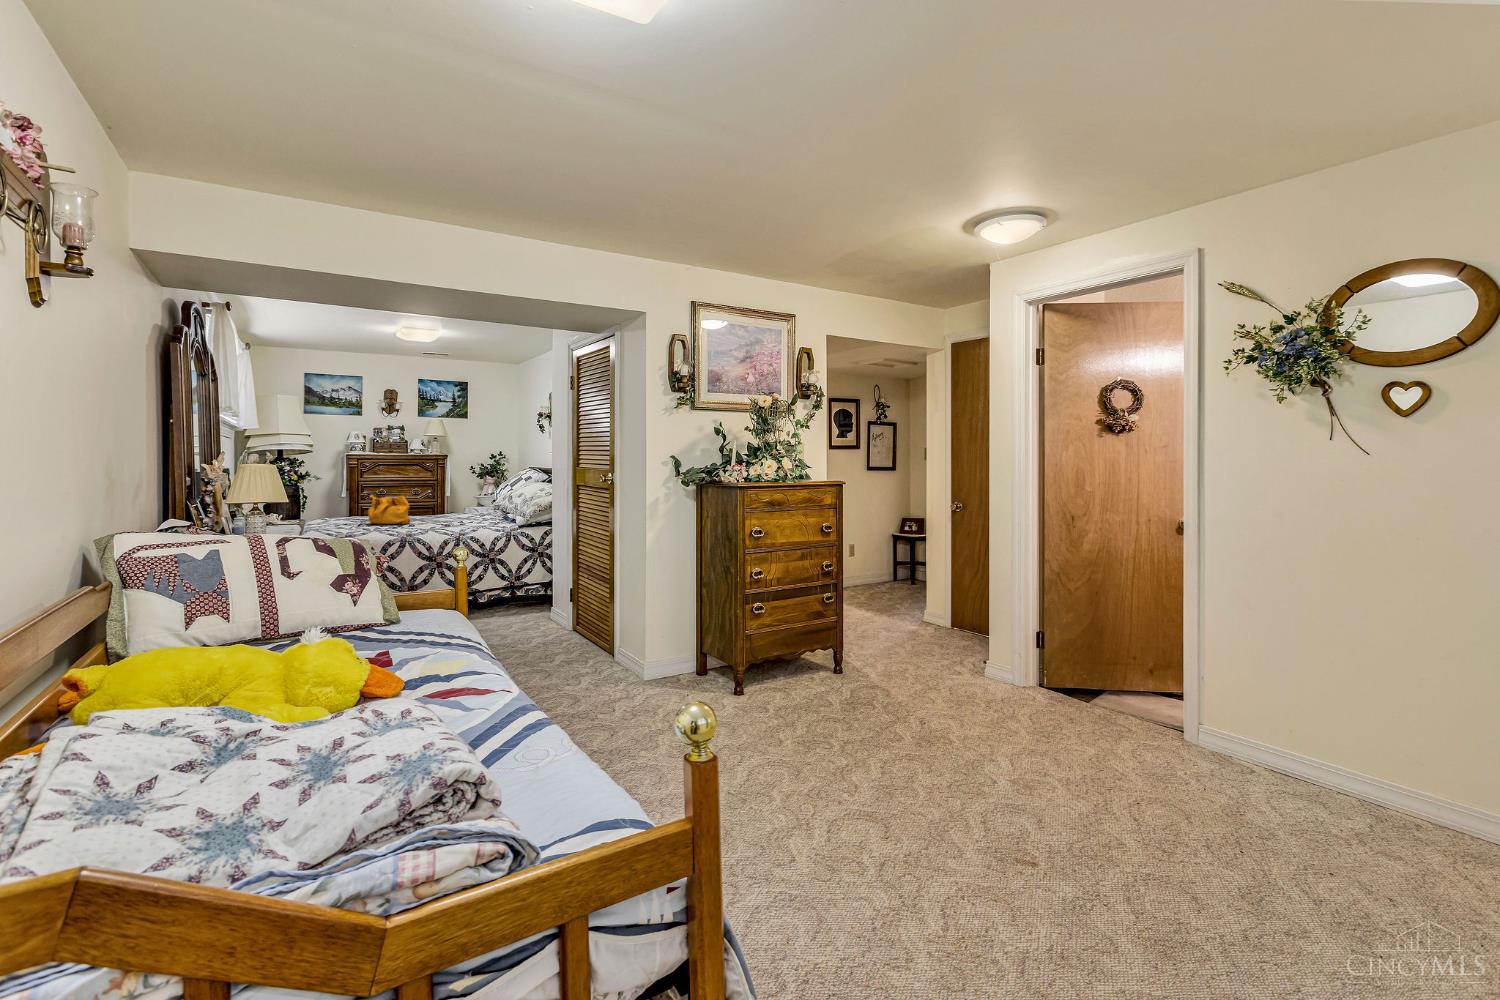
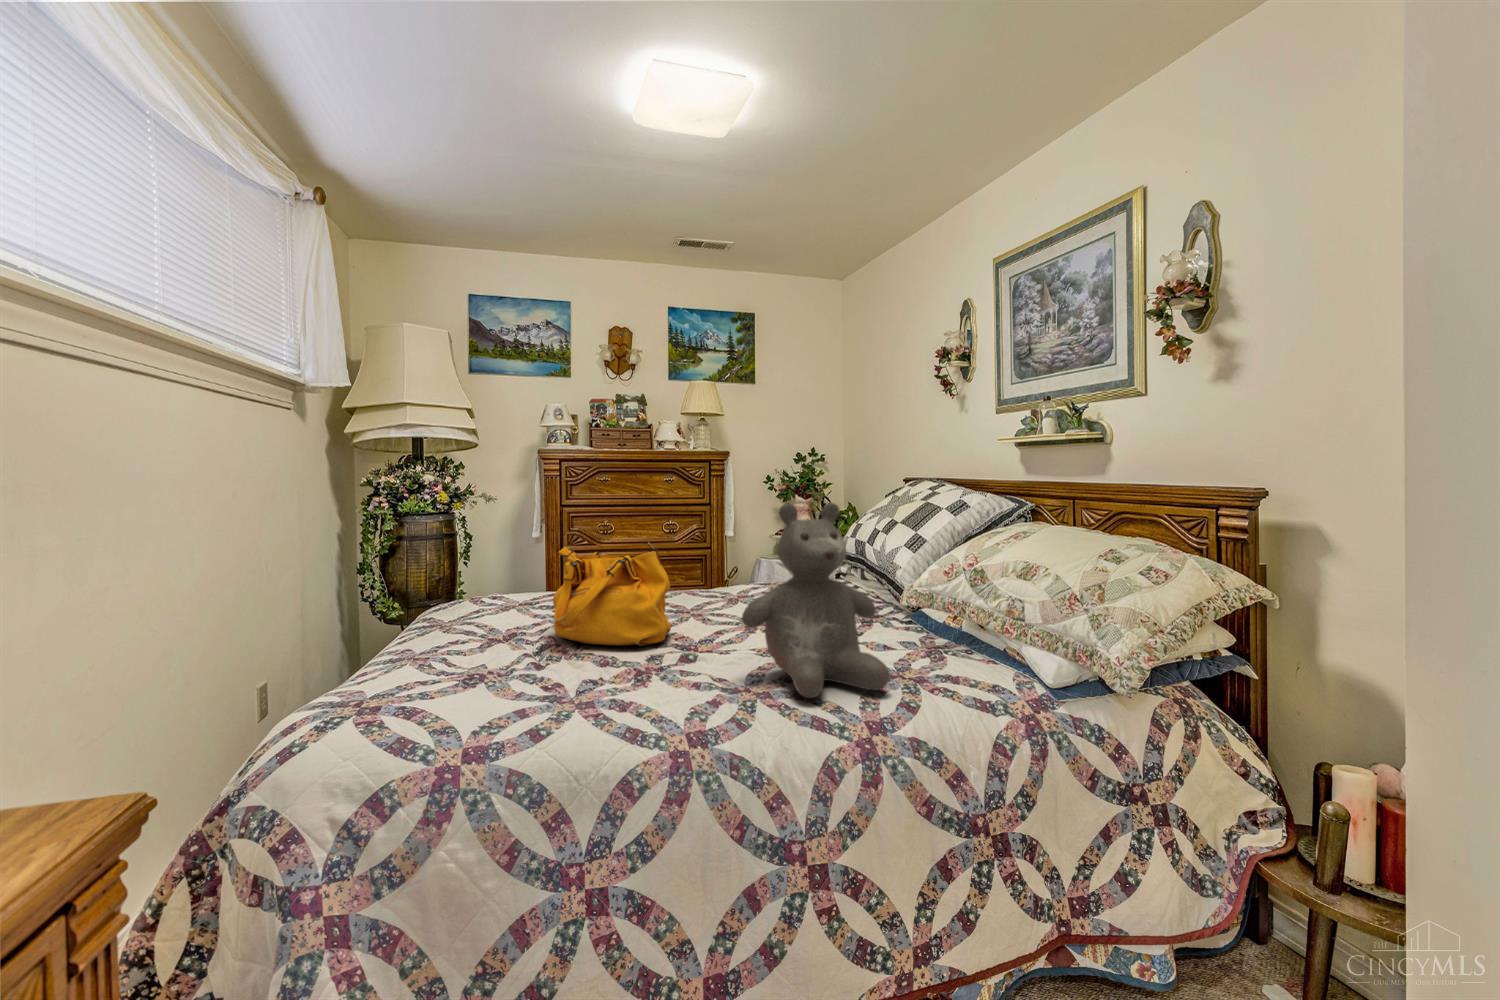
teddy bear: none [428,481,470,529] -> present [742,503,889,698]

